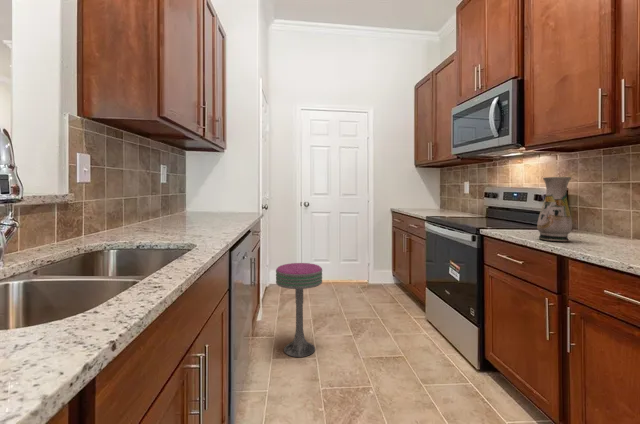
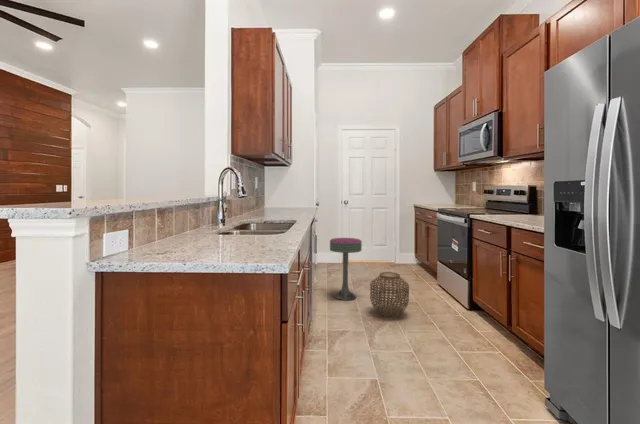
vase: present [537,177,572,241] -> none [502,178,523,218]
woven basket: none [334,320,392,393] -> present [370,272,409,317]

